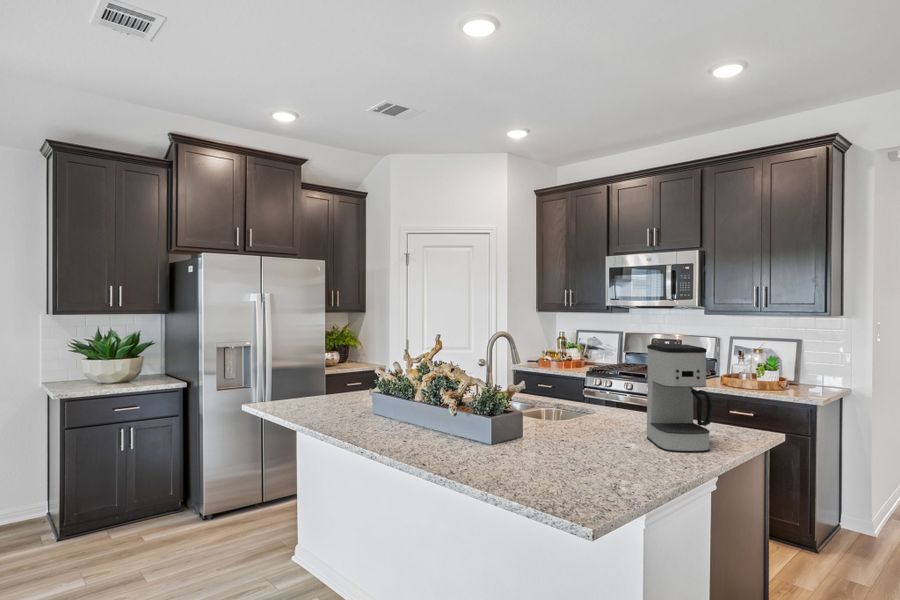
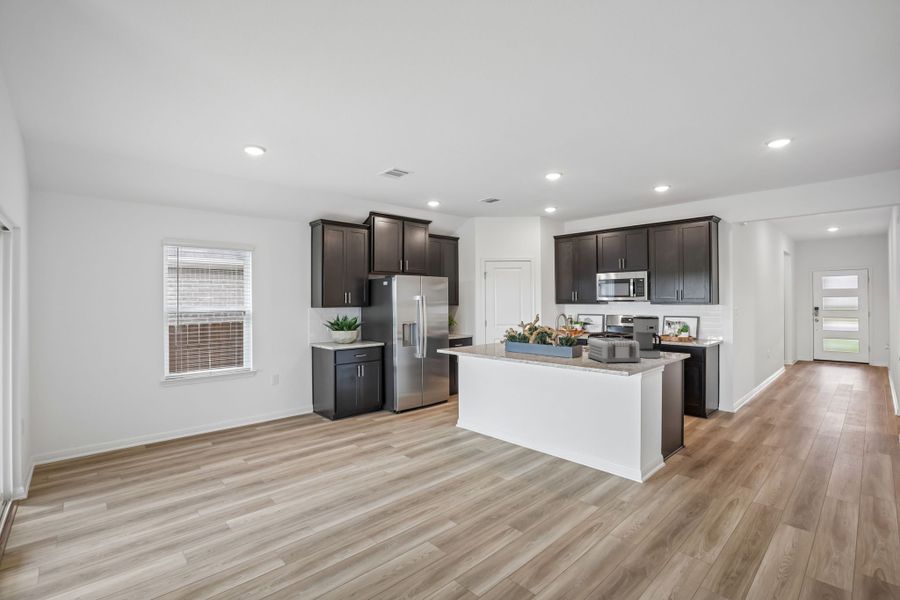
toaster: none [529,398,652,475] -> present [588,338,641,363]

